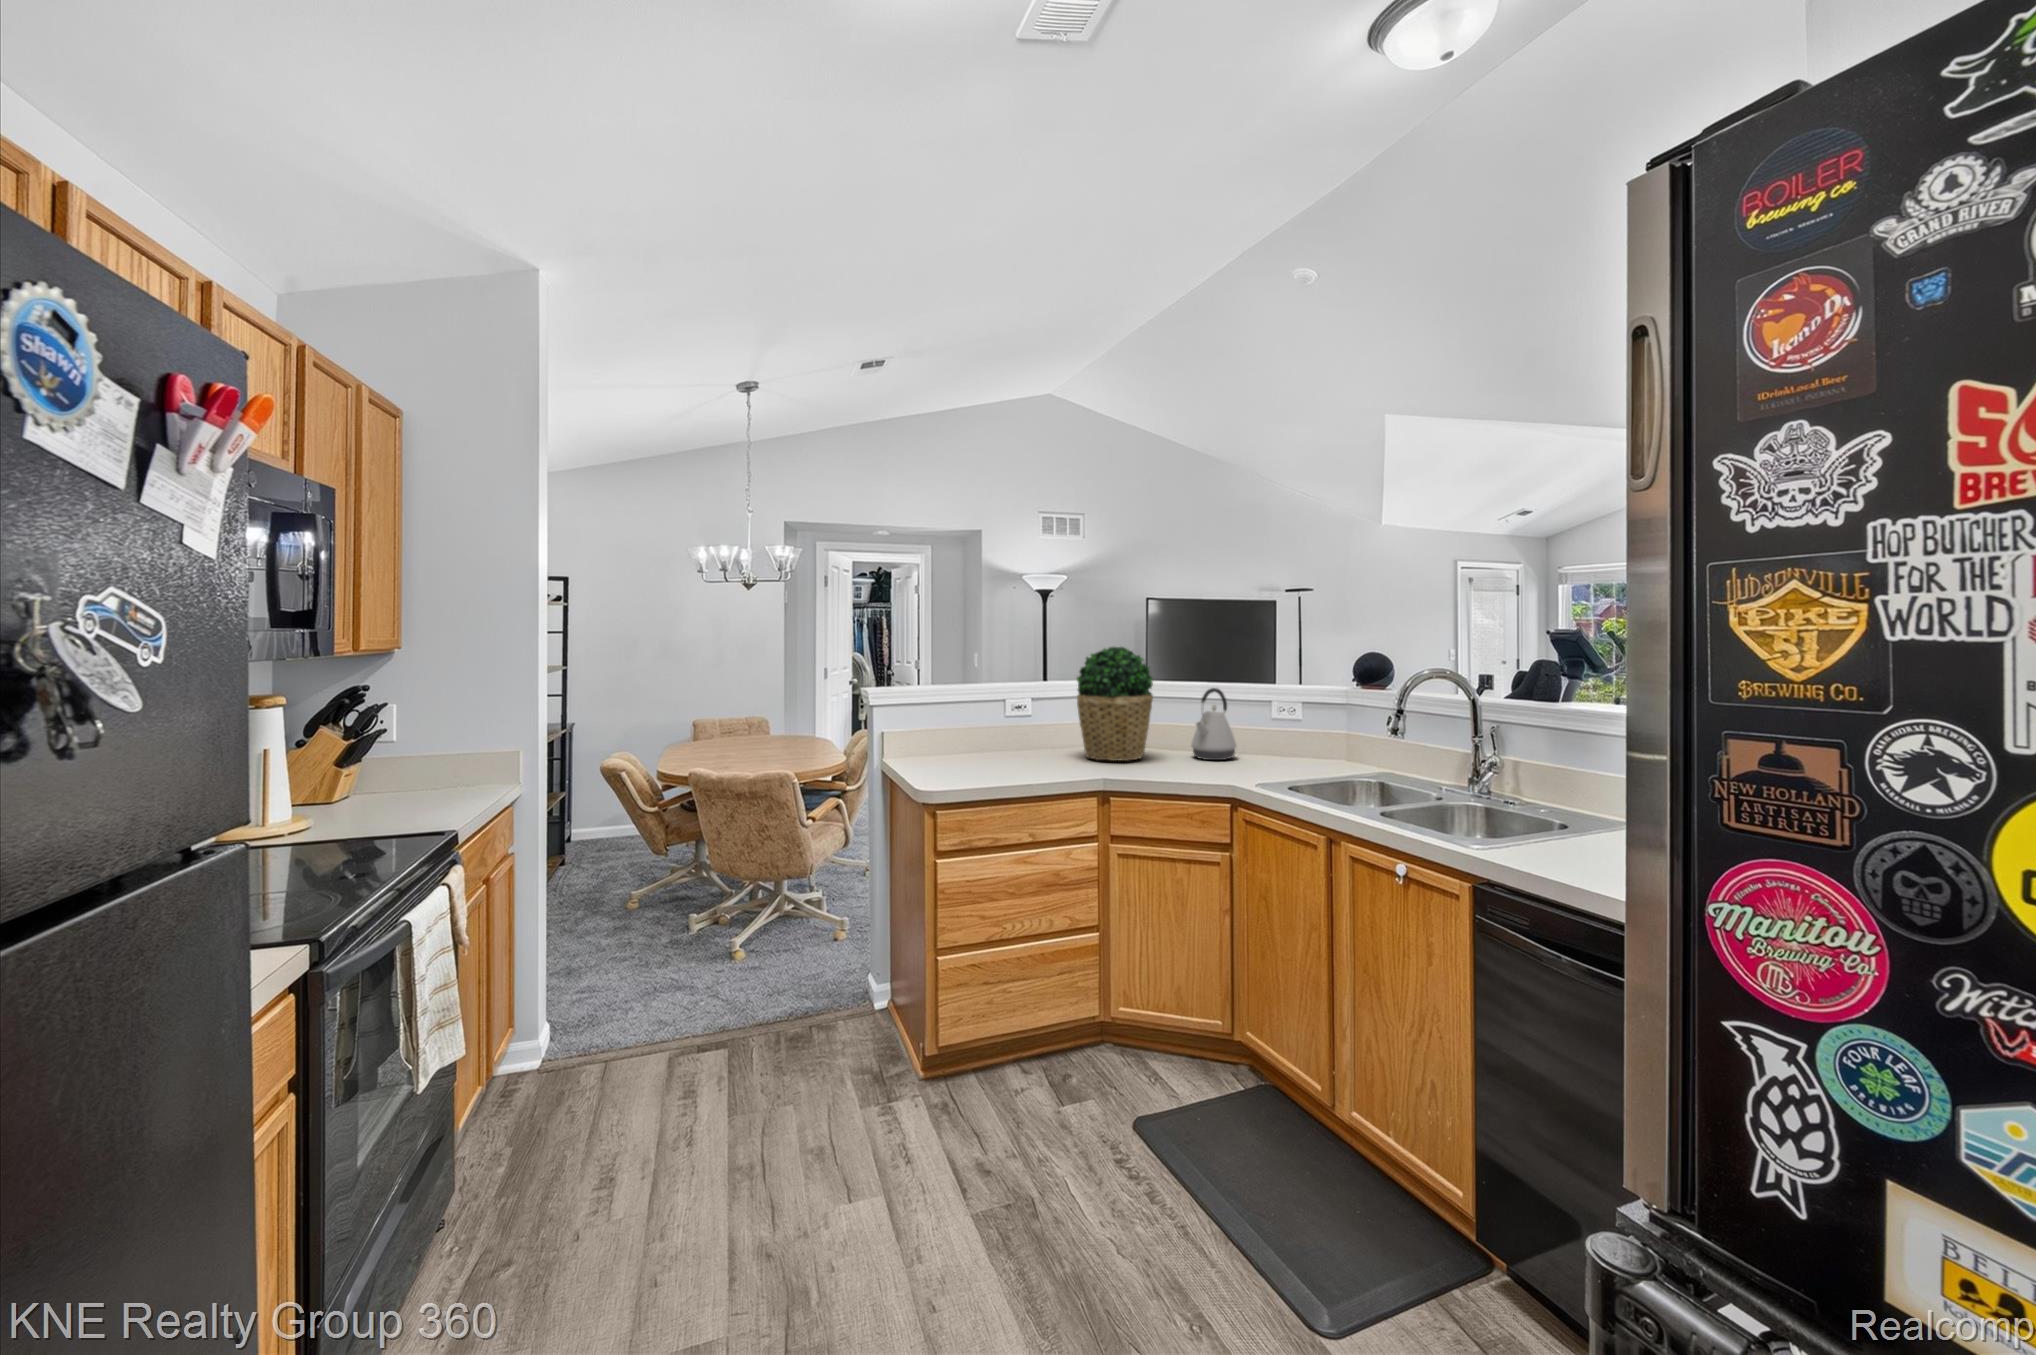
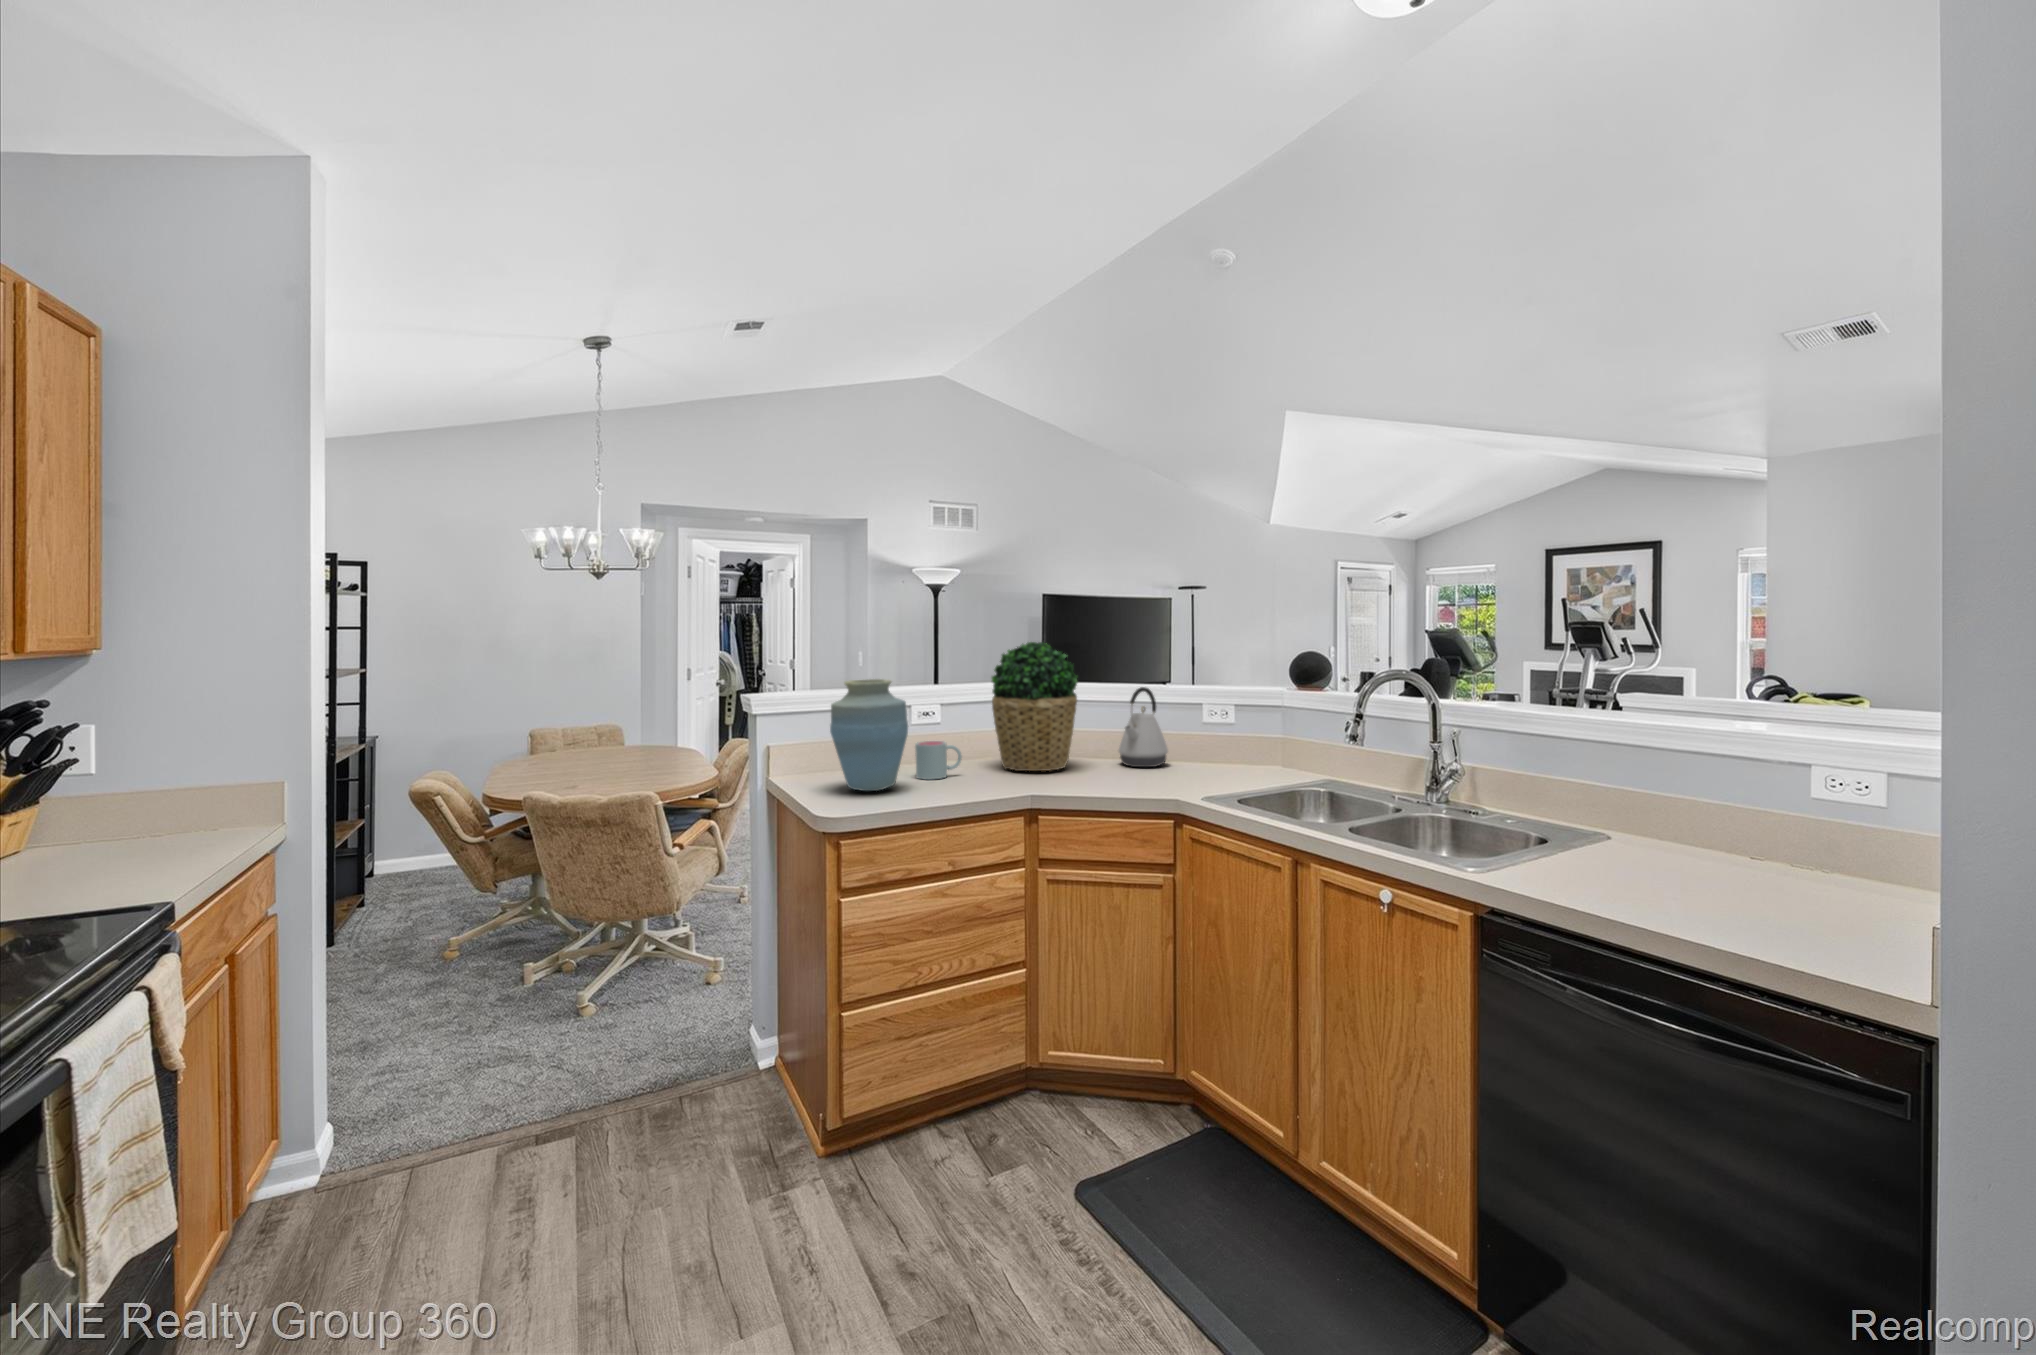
vase: none [935,678,1001,773] -> present [830,679,908,791]
mug: none [1008,732,1049,765] -> present [915,741,962,780]

